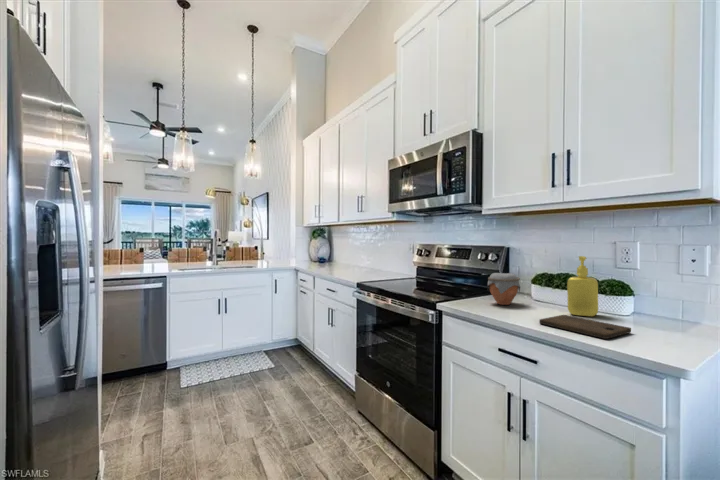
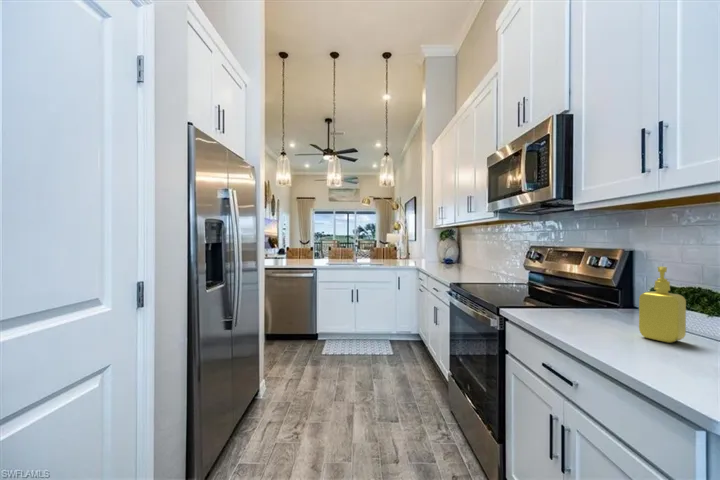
jar: present [487,273,520,305] -> none [555,281,597,318]
cutting board: present [539,315,631,339] -> none [577,334,685,364]

